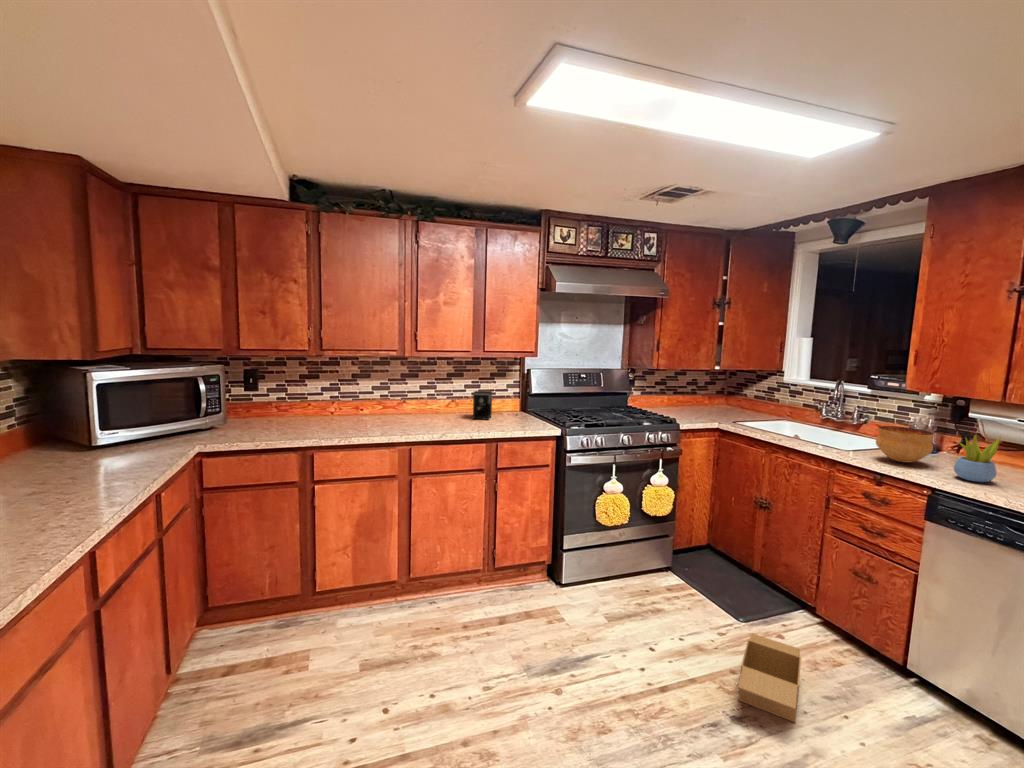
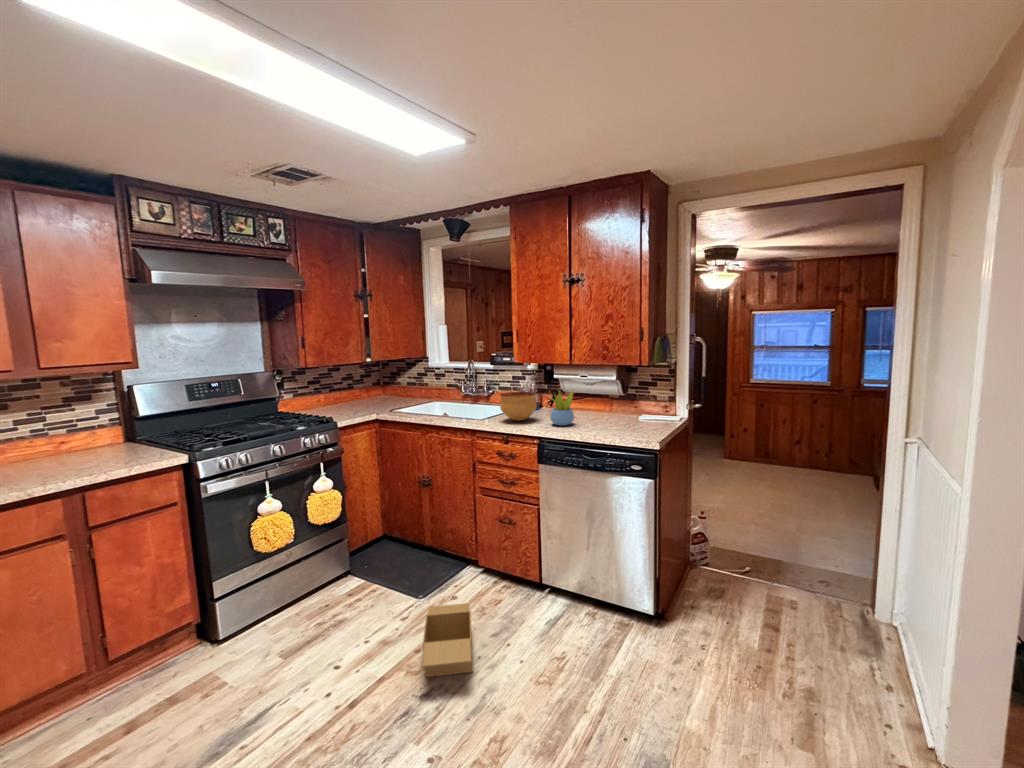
coffee maker: present [473,391,518,419] -> none [29,423,120,468]

